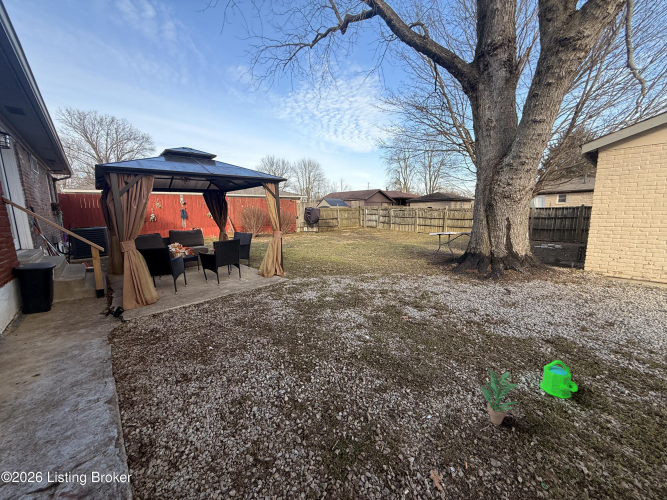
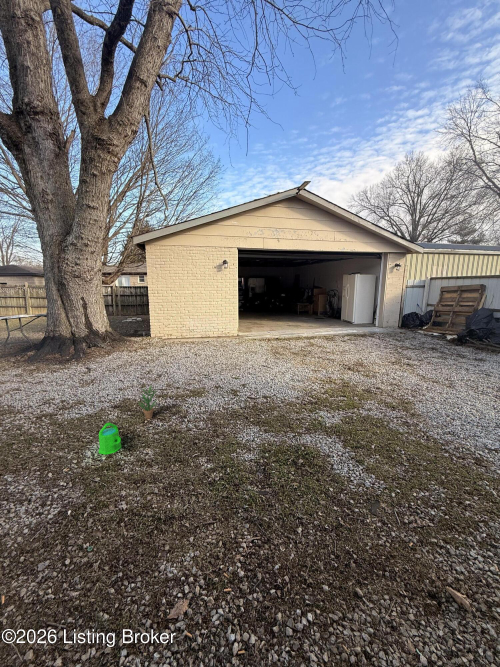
potted plant: present [481,368,518,425] -> present [138,386,157,419]

